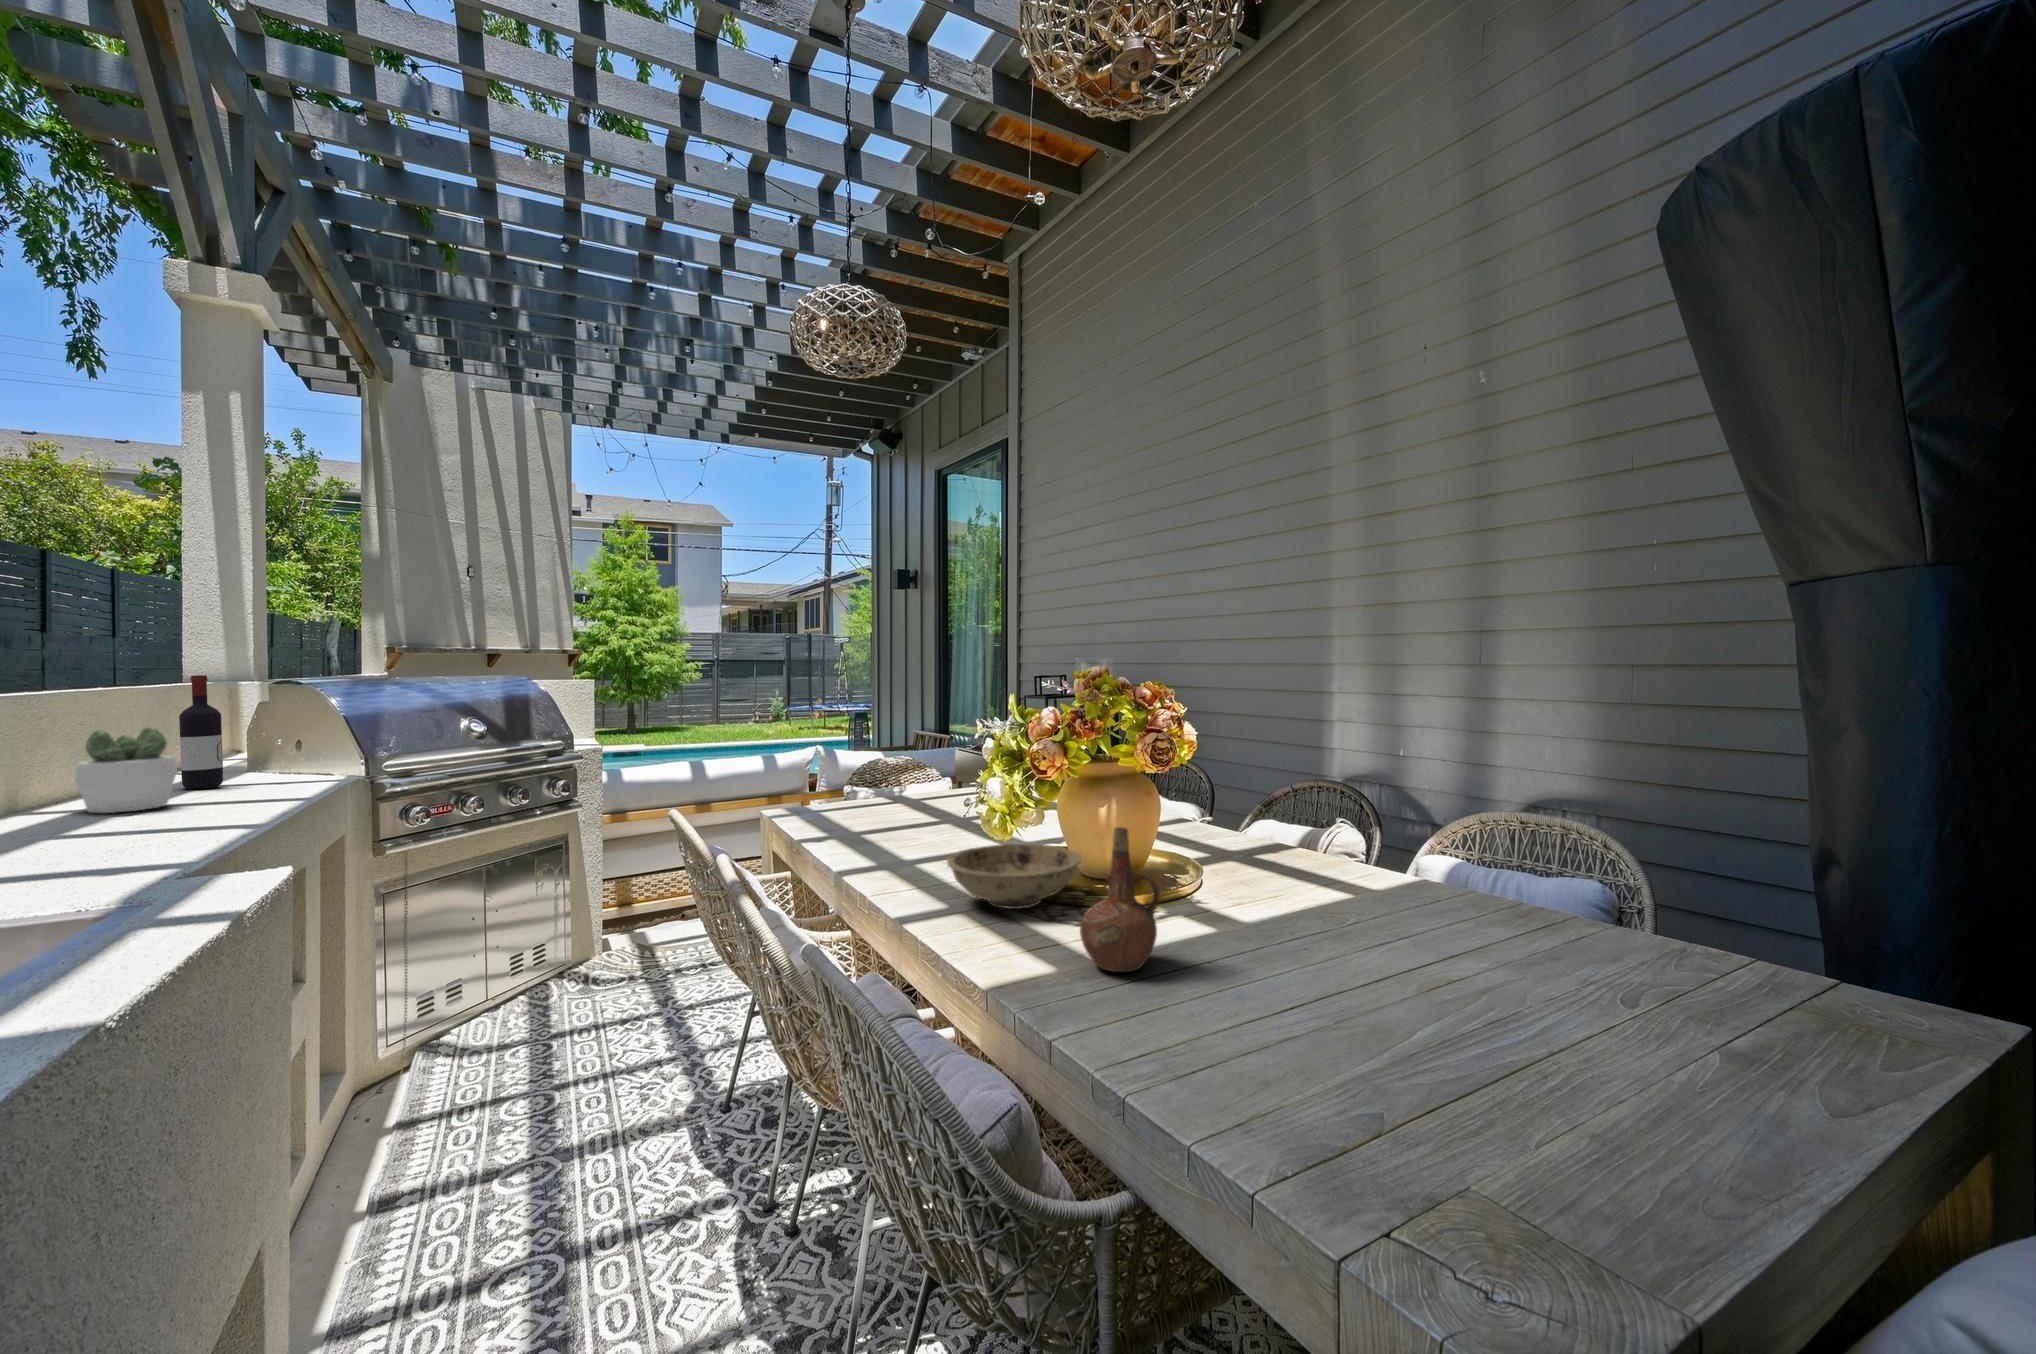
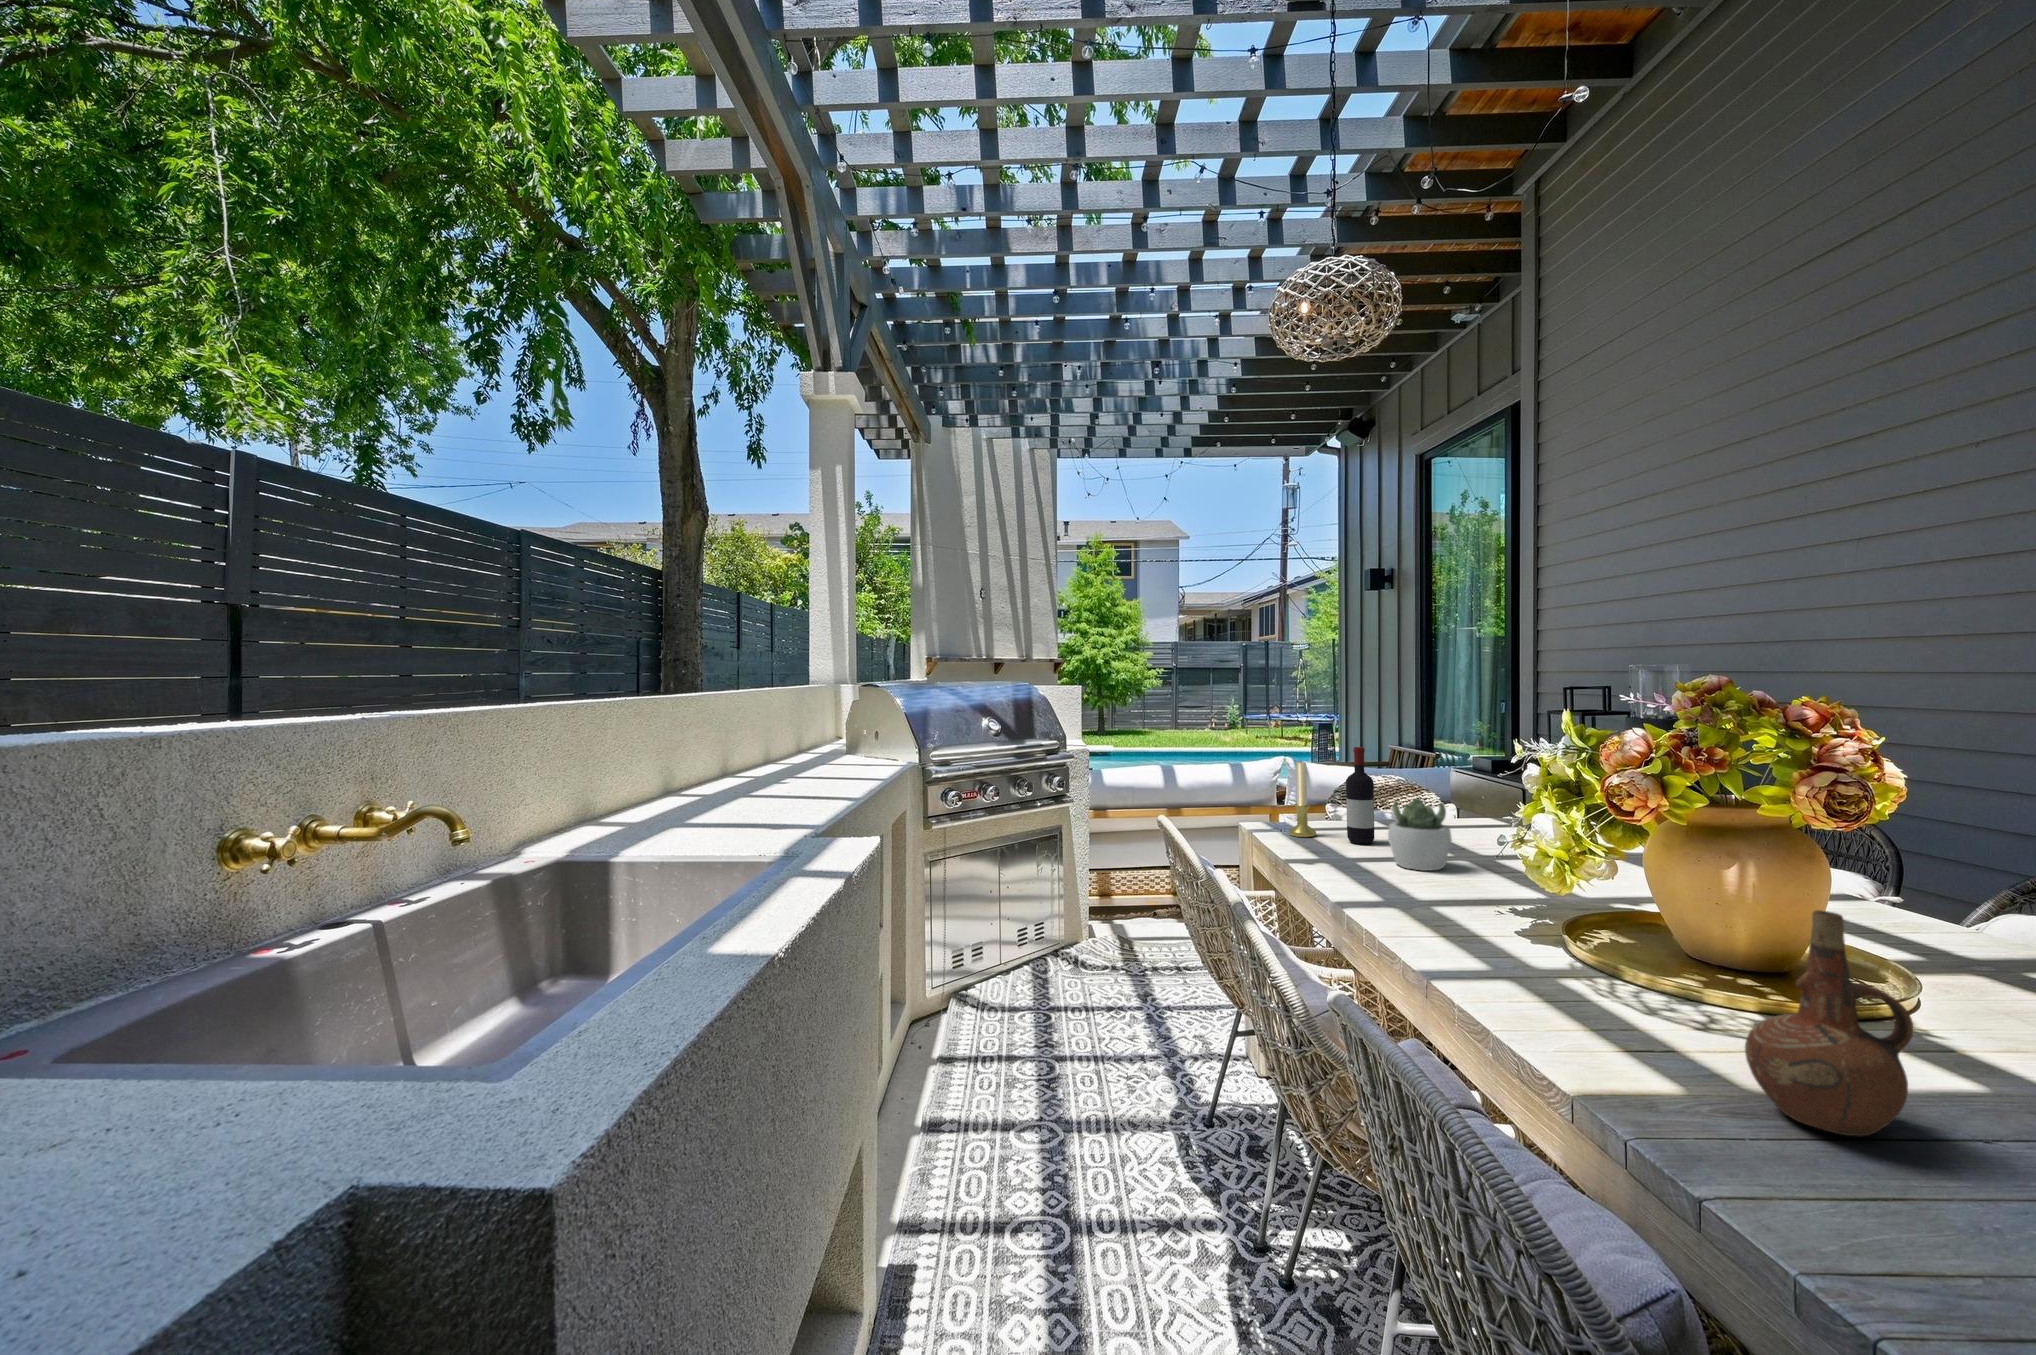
wine bottle: present [179,675,223,789] -> present [1346,747,1374,844]
succulent plant: present [75,728,177,813] -> present [1388,798,1452,871]
candle holder: none [807,750,831,822] -> present [1289,762,1316,837]
bowl: present [947,844,1081,909] -> none [1490,896,1708,989]

